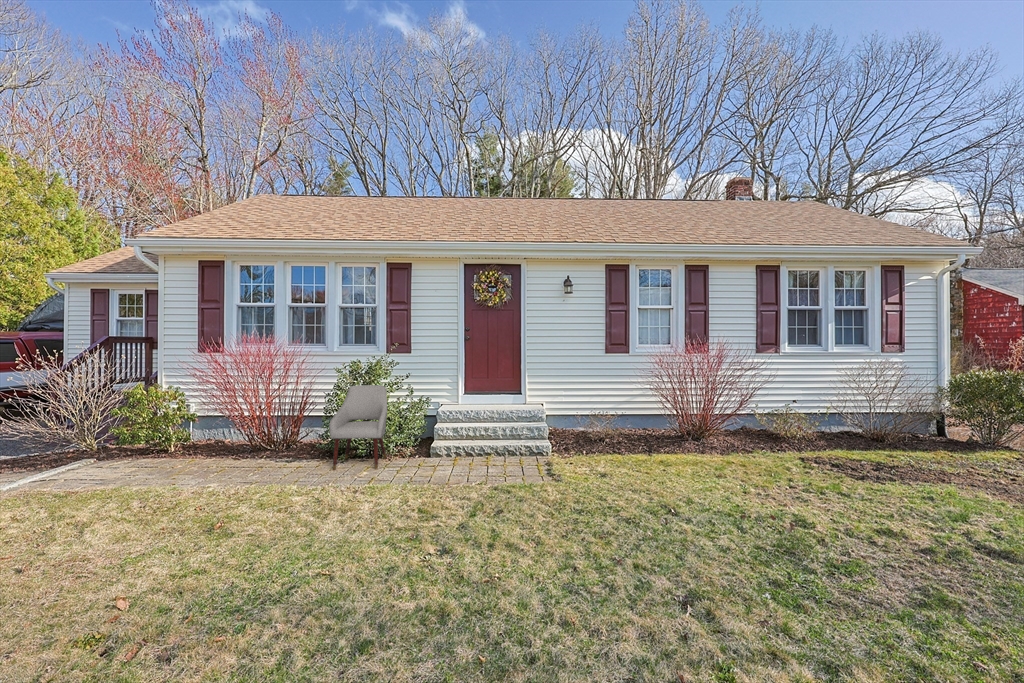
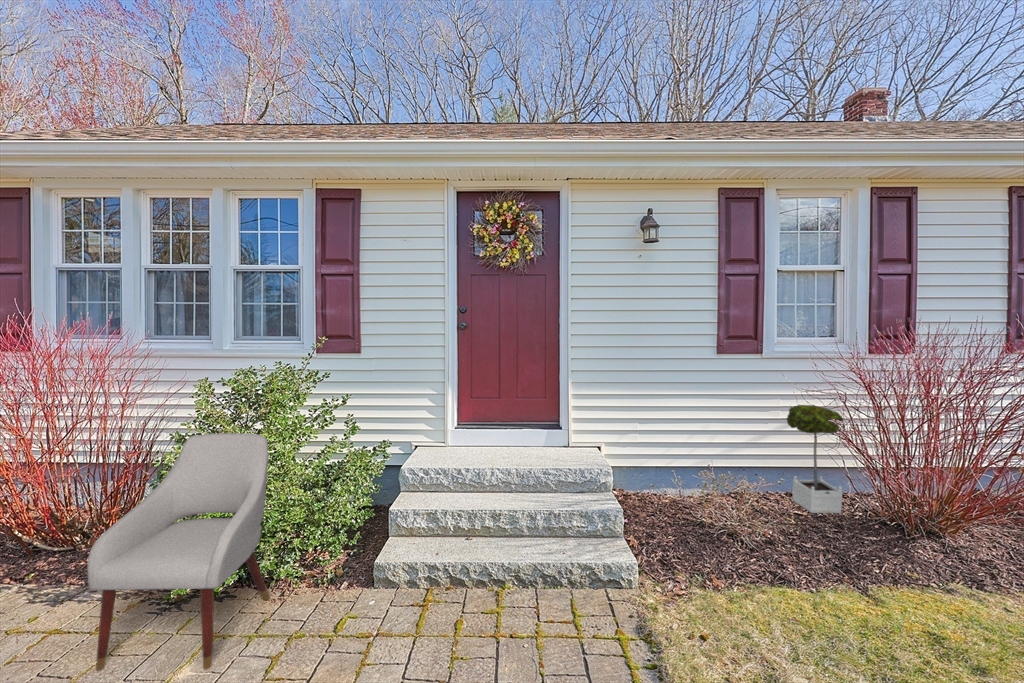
potted tree: none [642,379,667,436] -> present [787,405,845,513]

